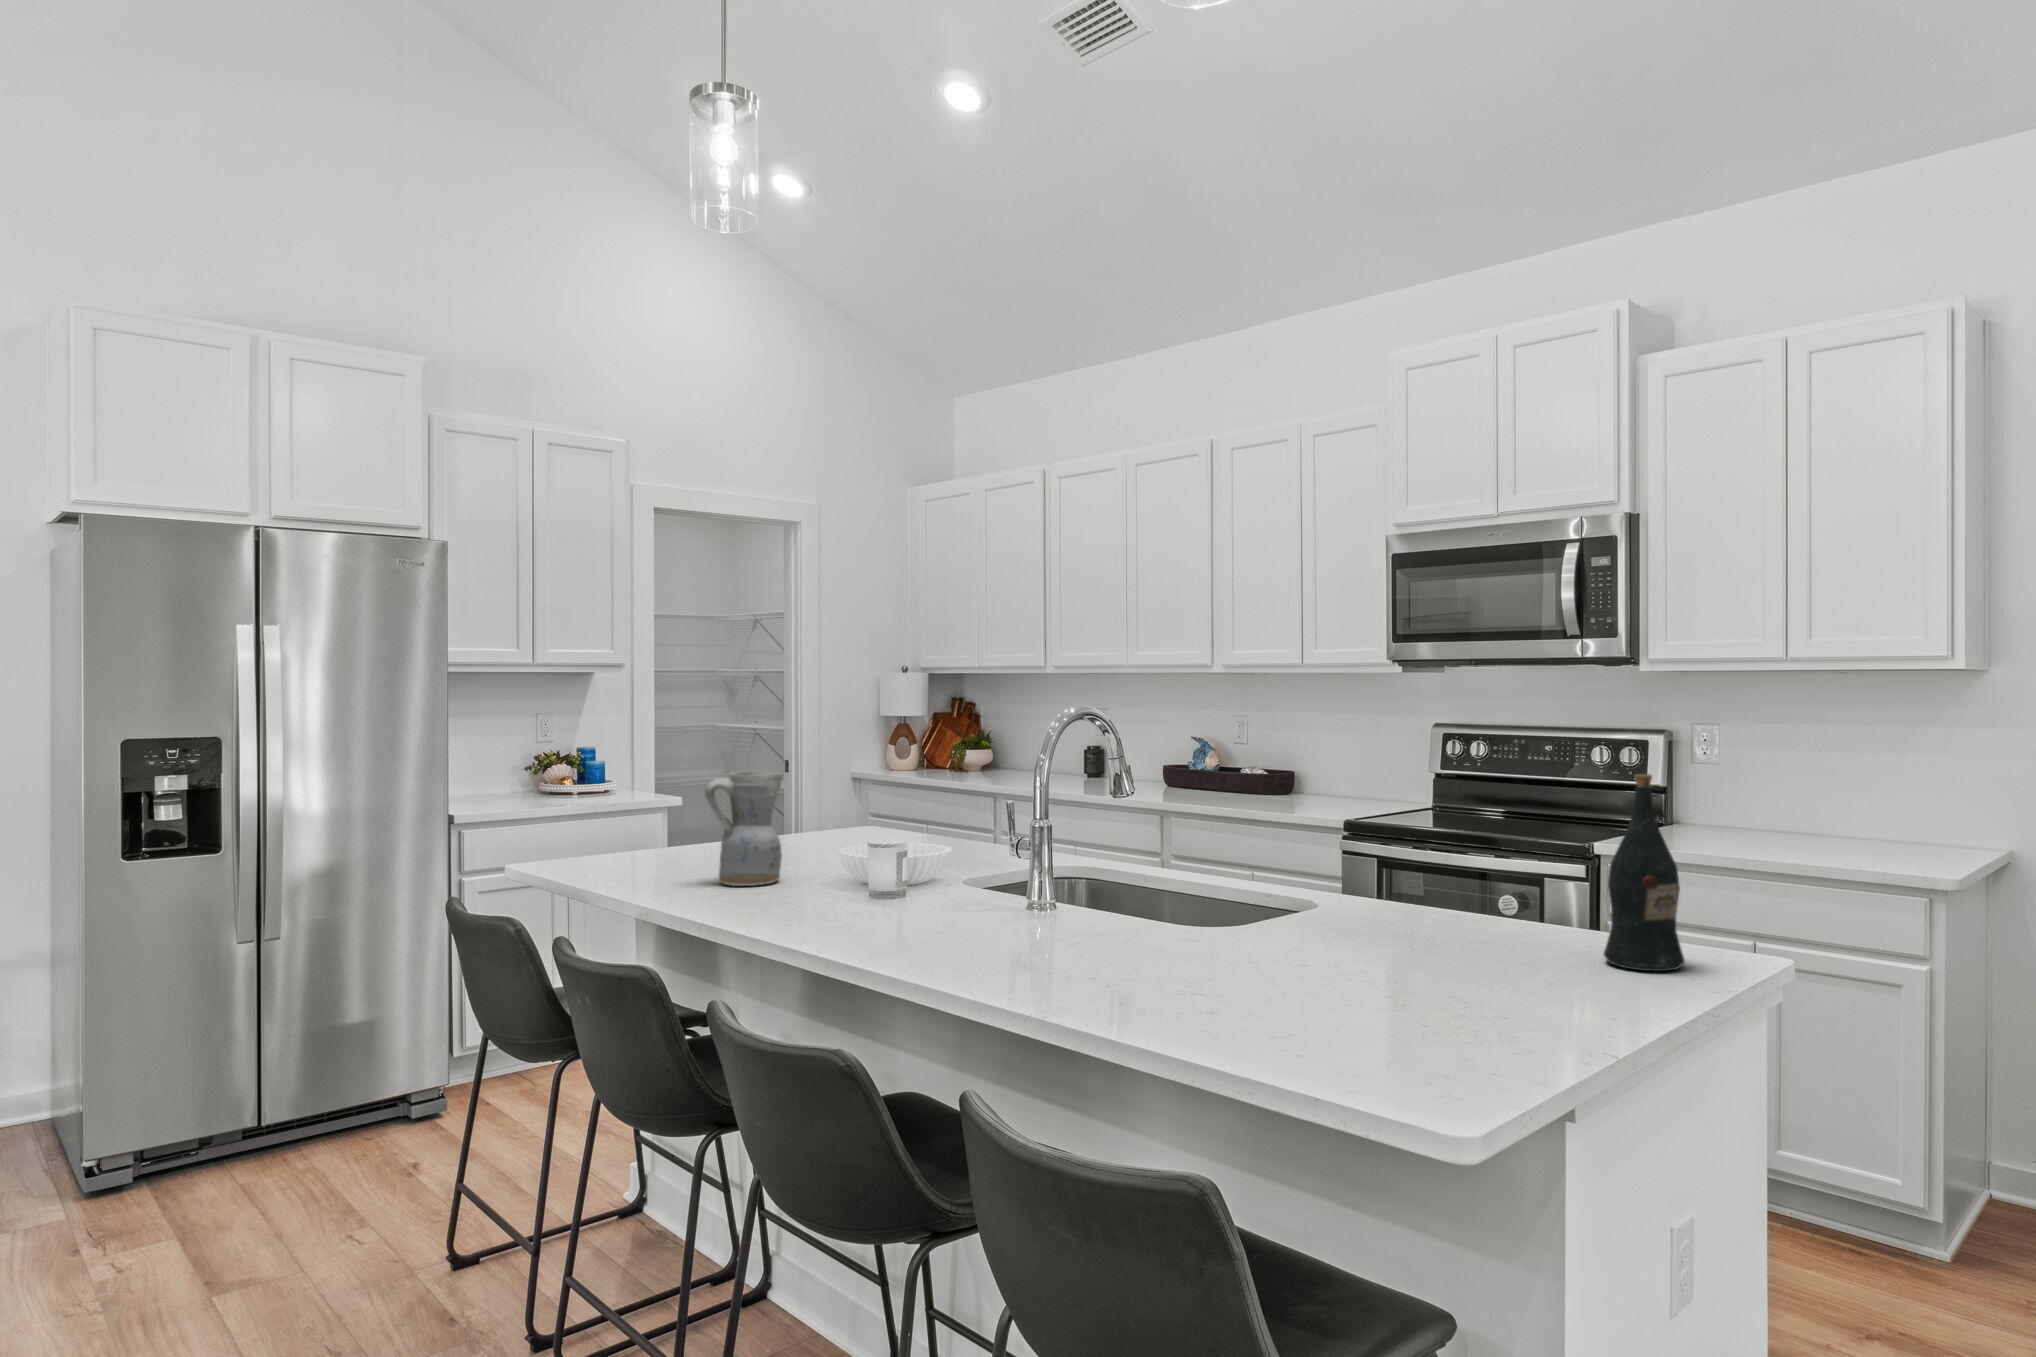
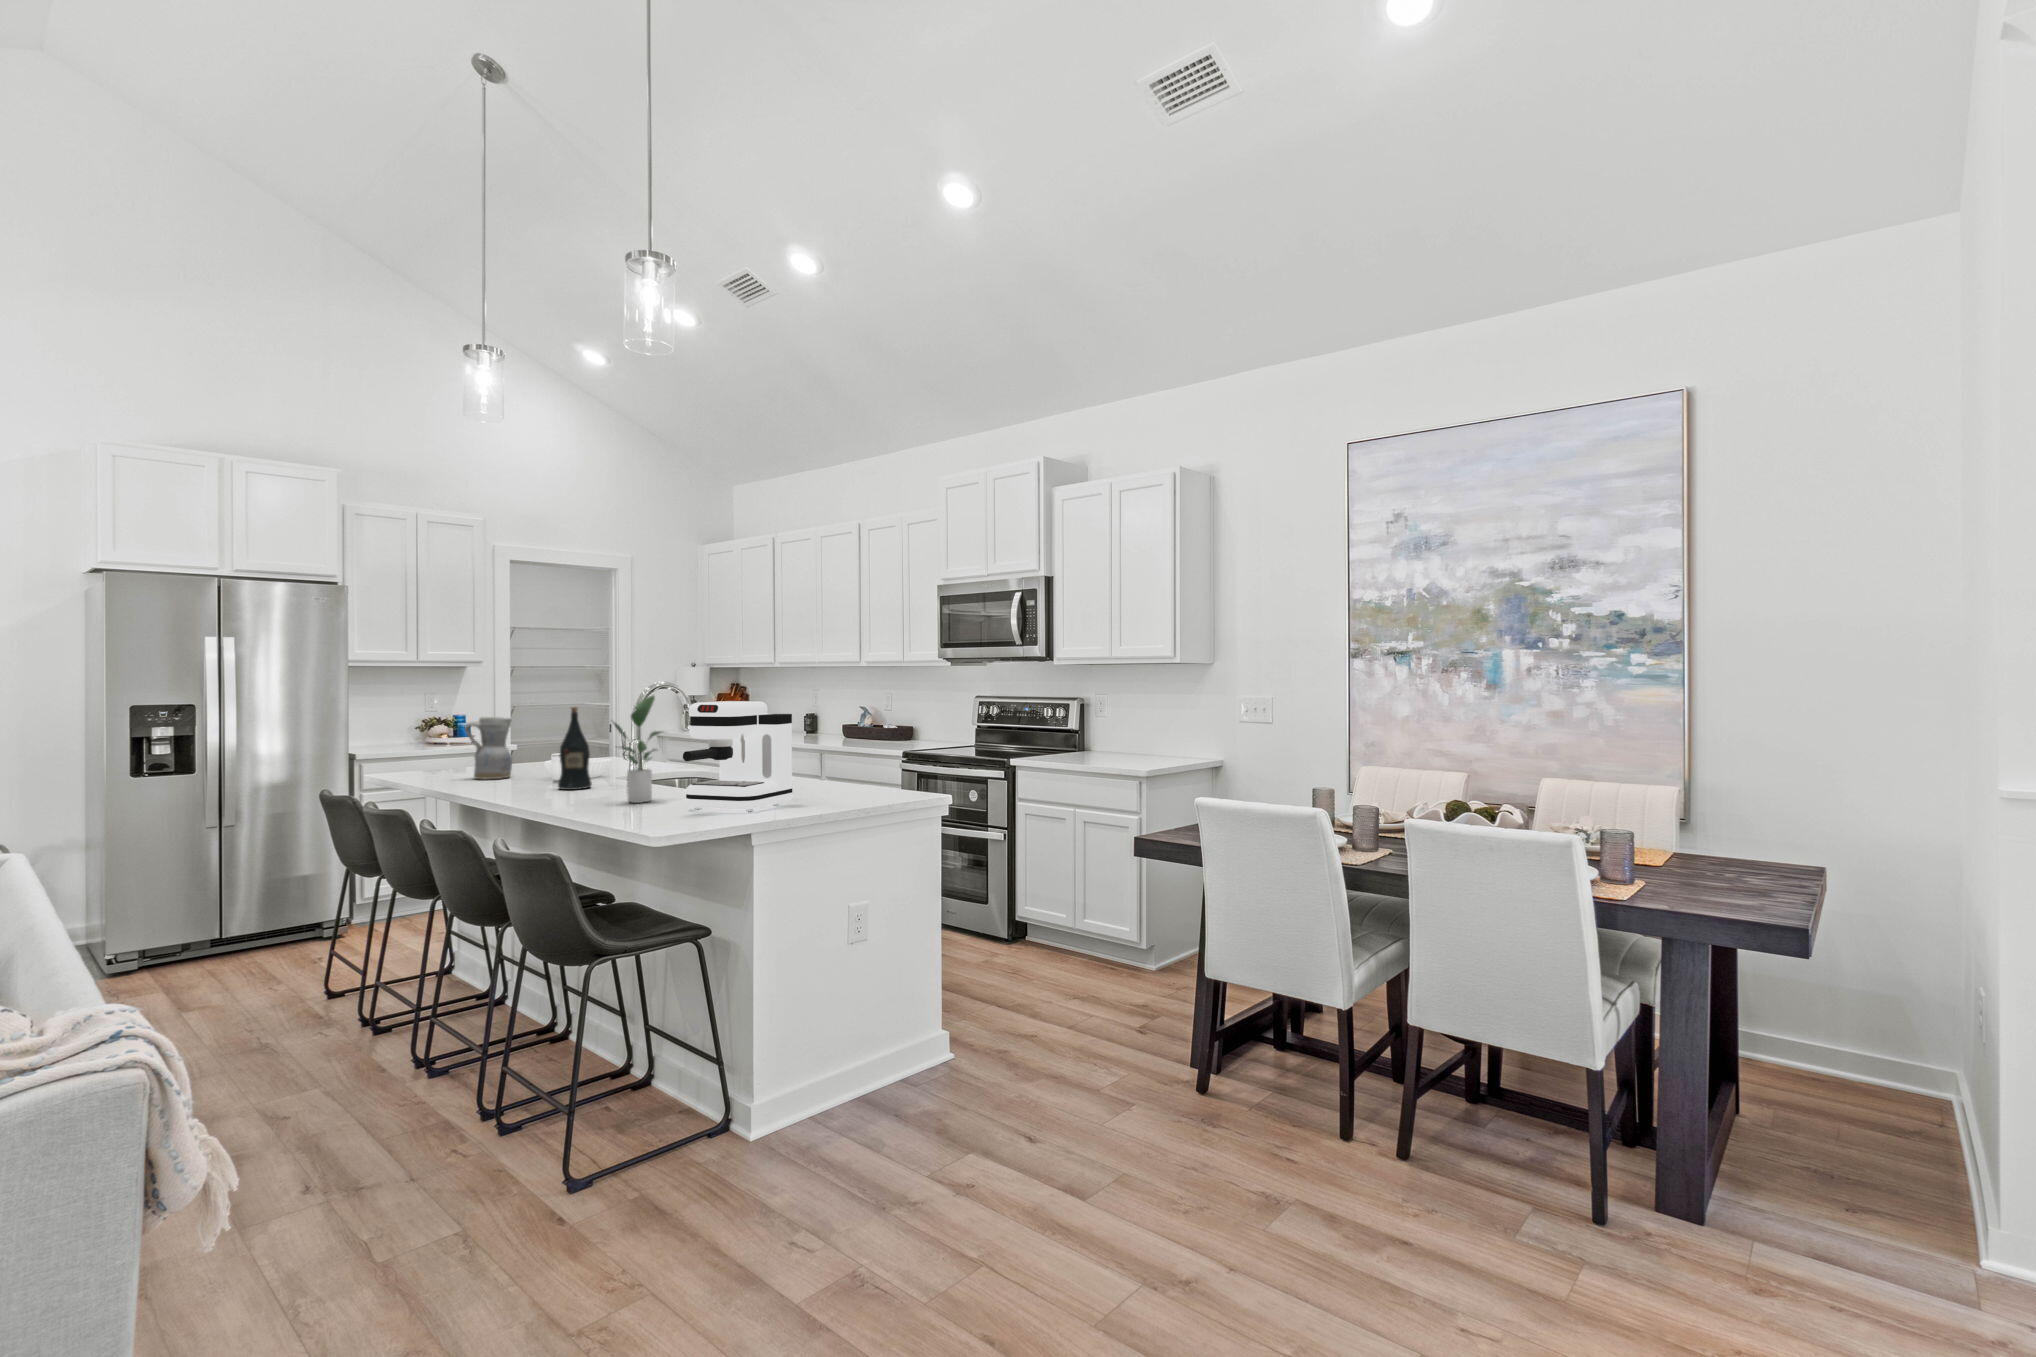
potted plant: none [1102,744,1210,972] -> present [613,696,662,803]
coffee maker: none [1320,762,1518,1015] -> present [683,701,793,812]
wine bottle: present [1604,774,1685,971] -> present [558,707,592,790]

